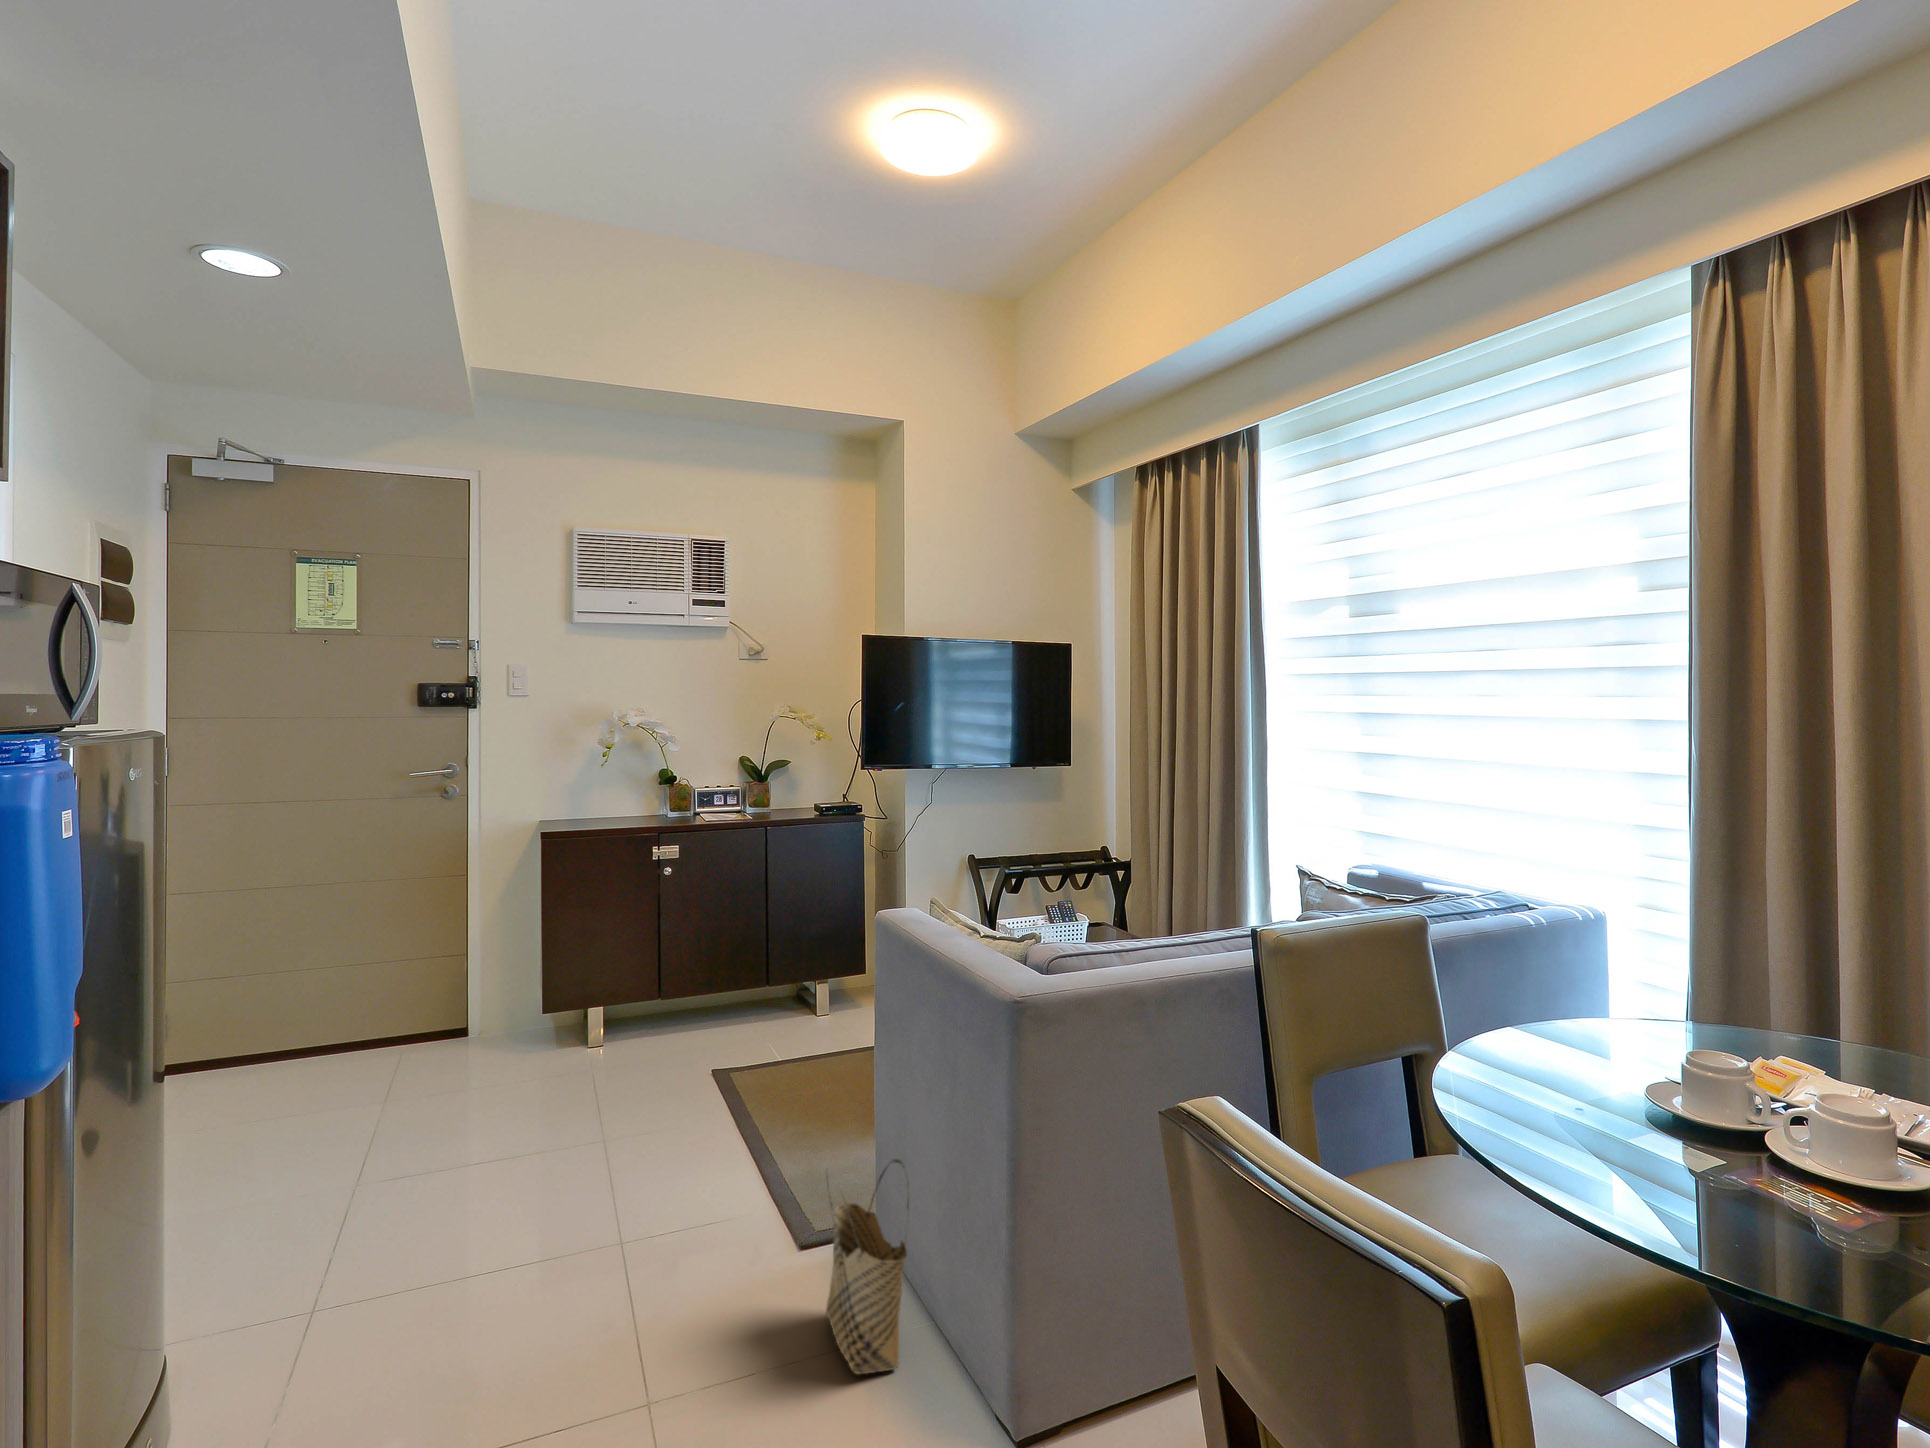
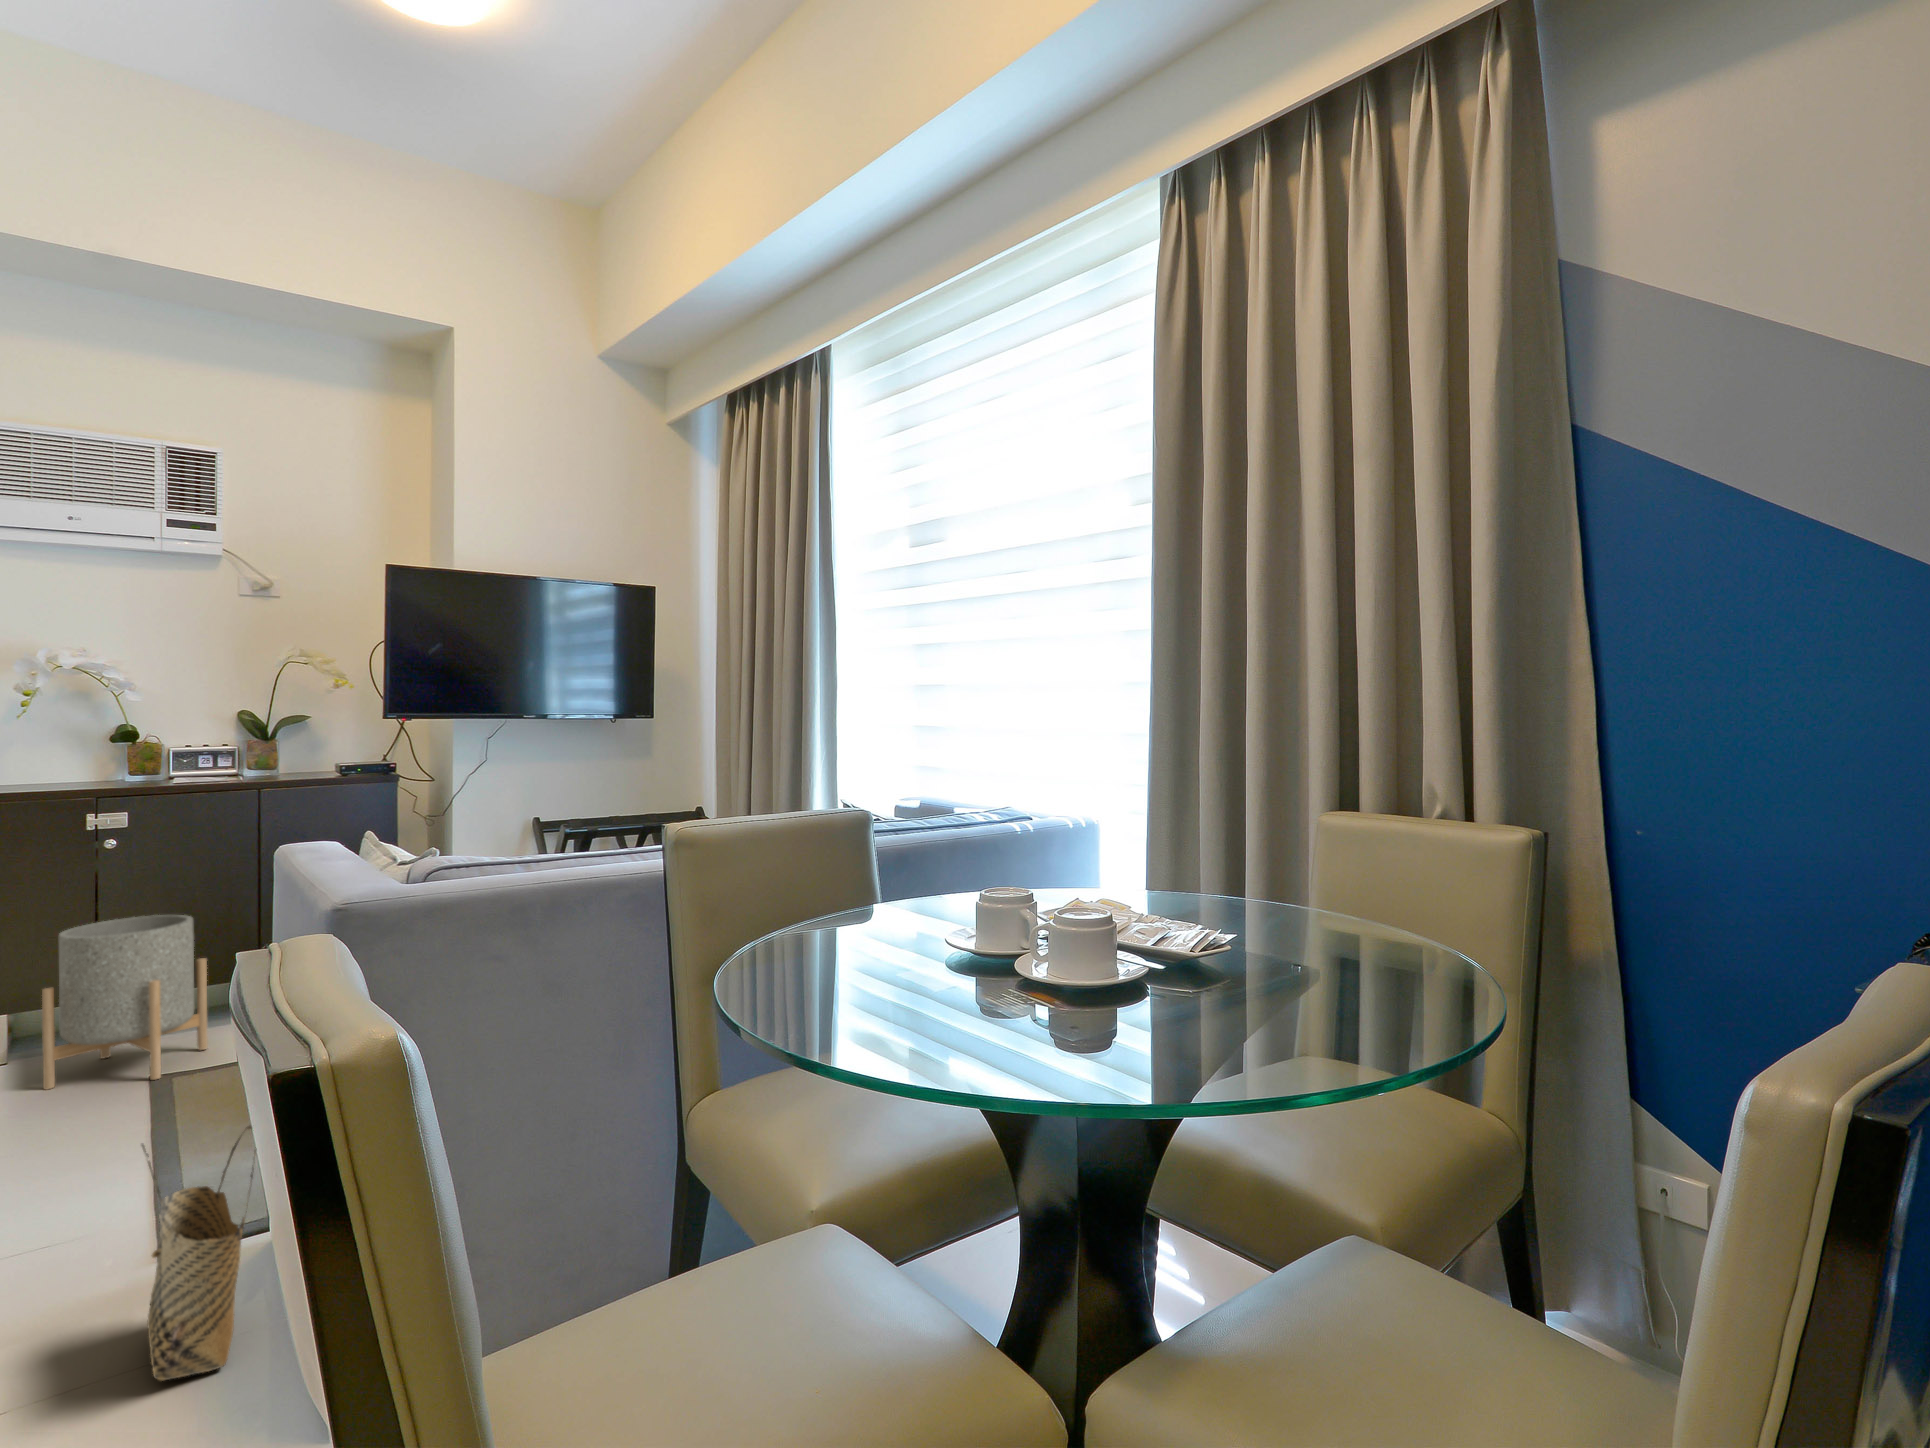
planter: none [633,932,736,1073] -> present [42,915,208,1090]

